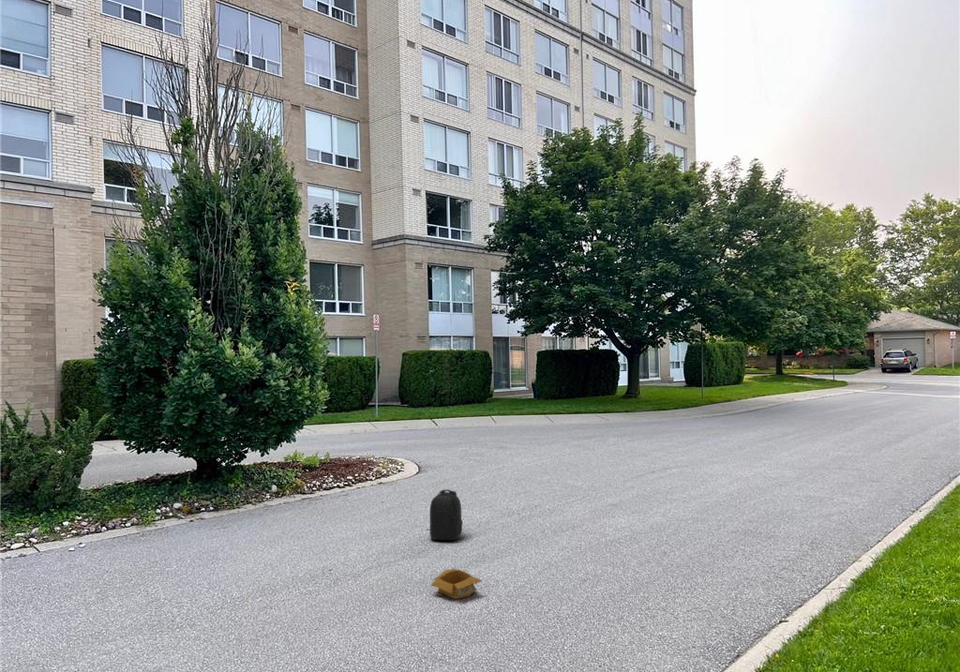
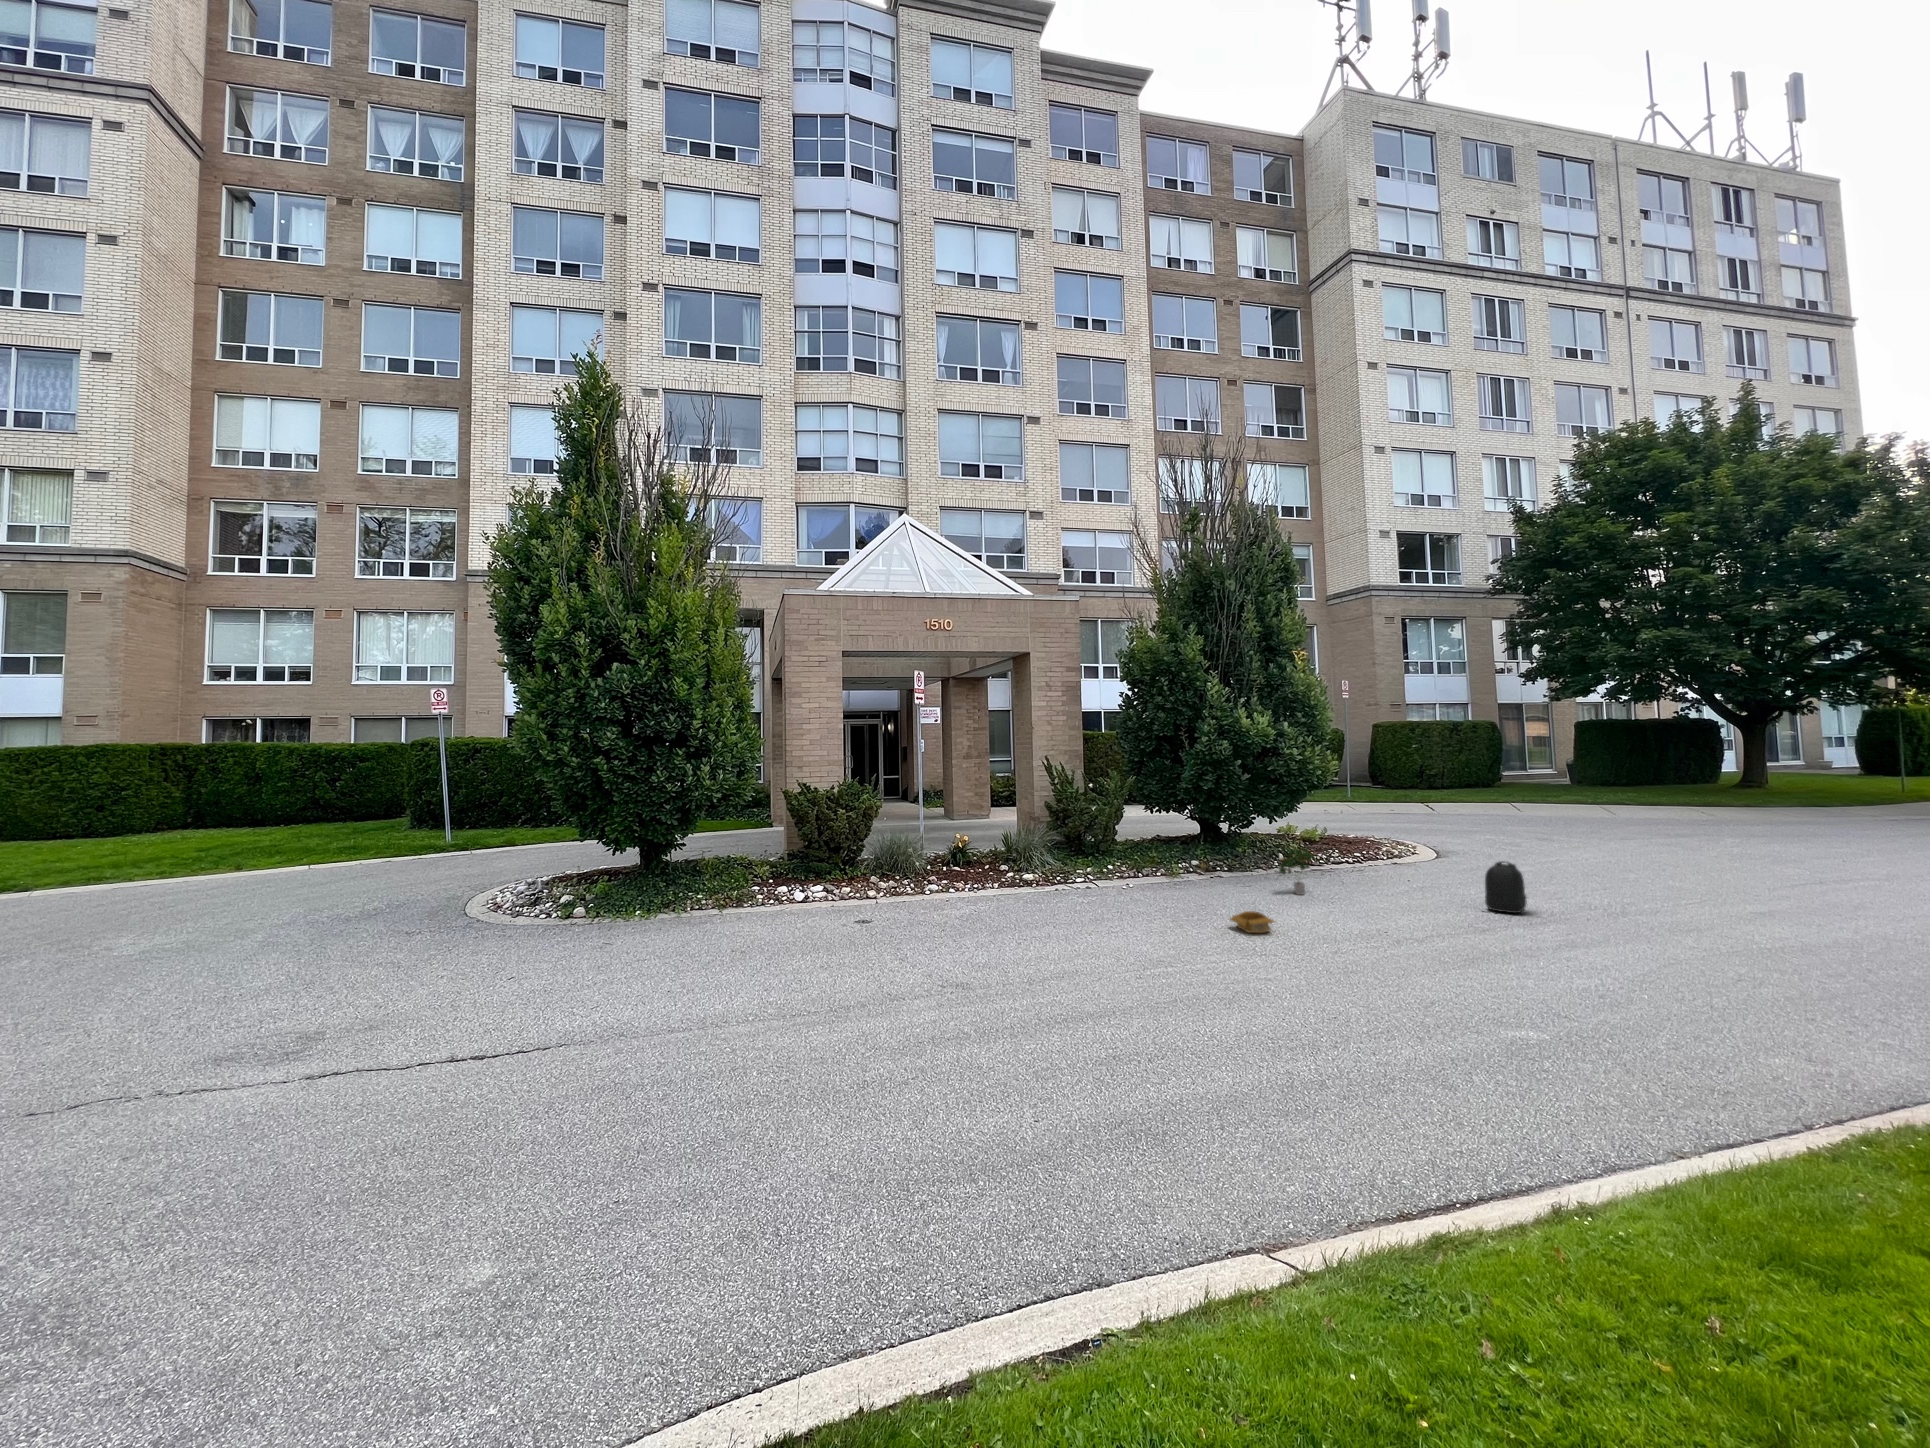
potted plant: none [235,493,279,548] -> present [1279,847,1315,895]
cardboard box: present [431,569,482,599] -> present [1230,911,1274,933]

